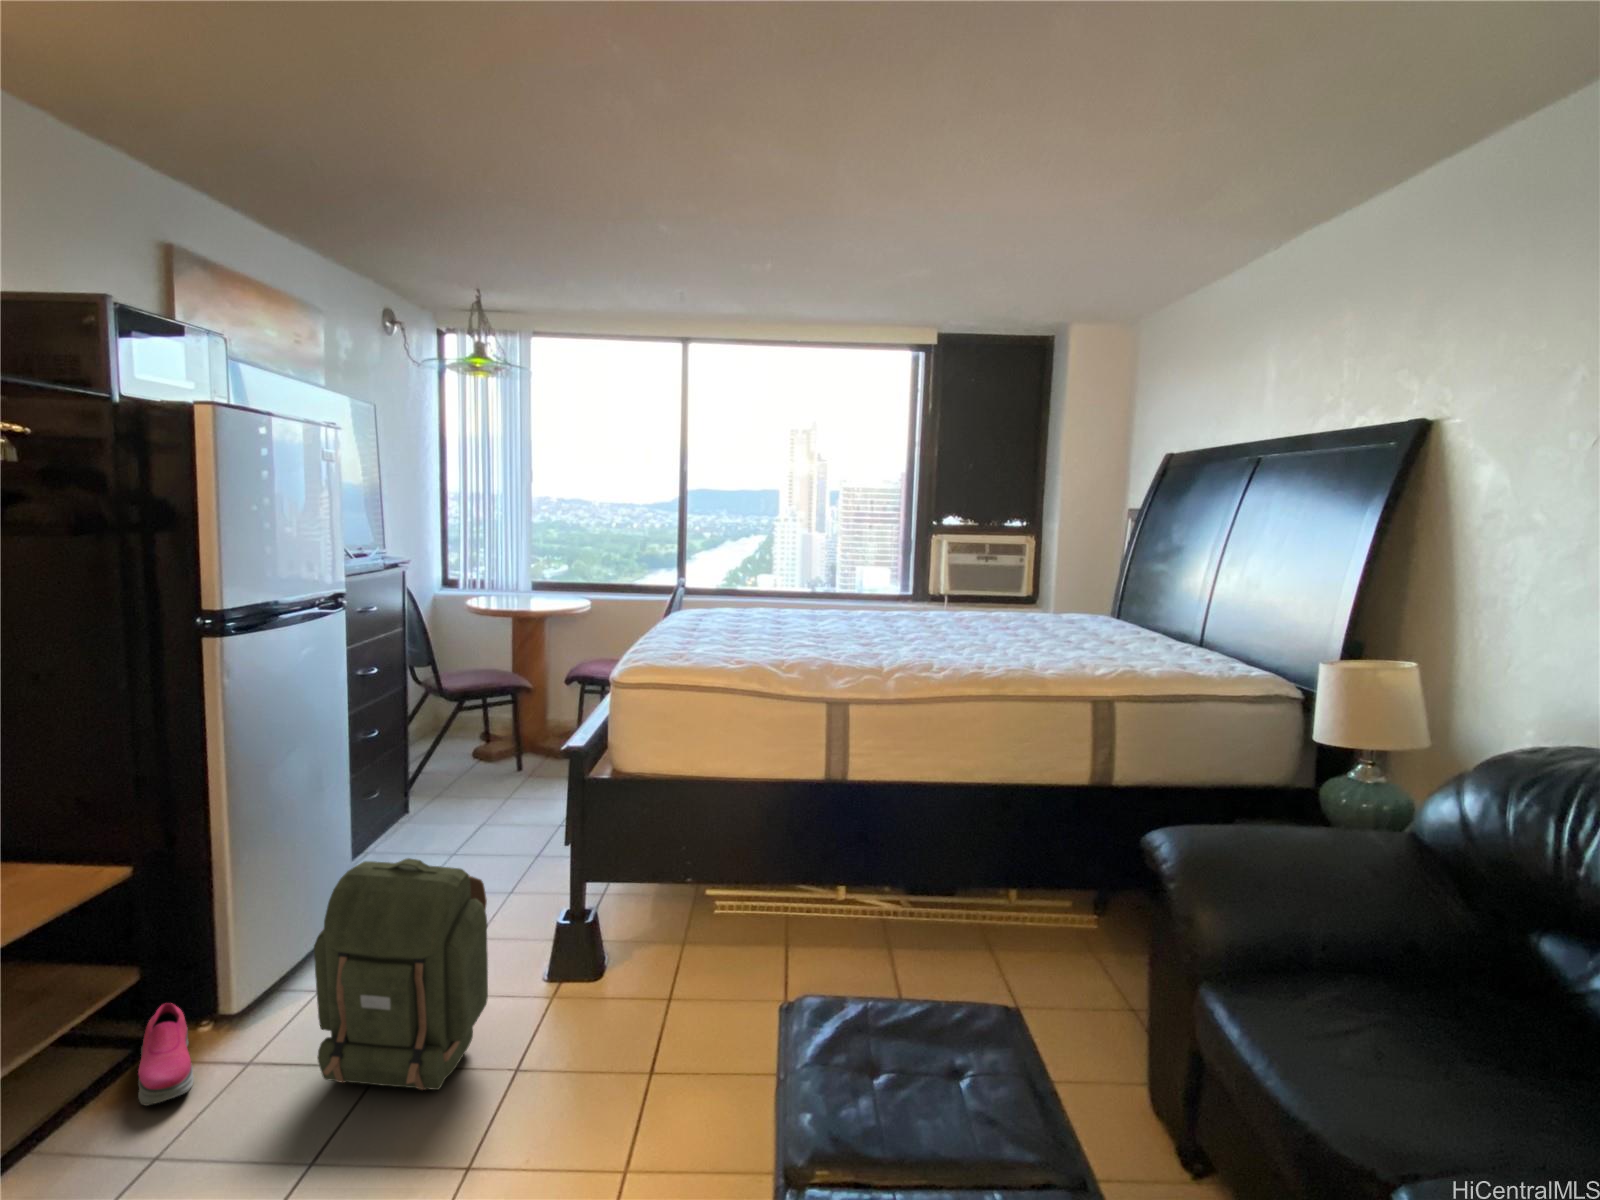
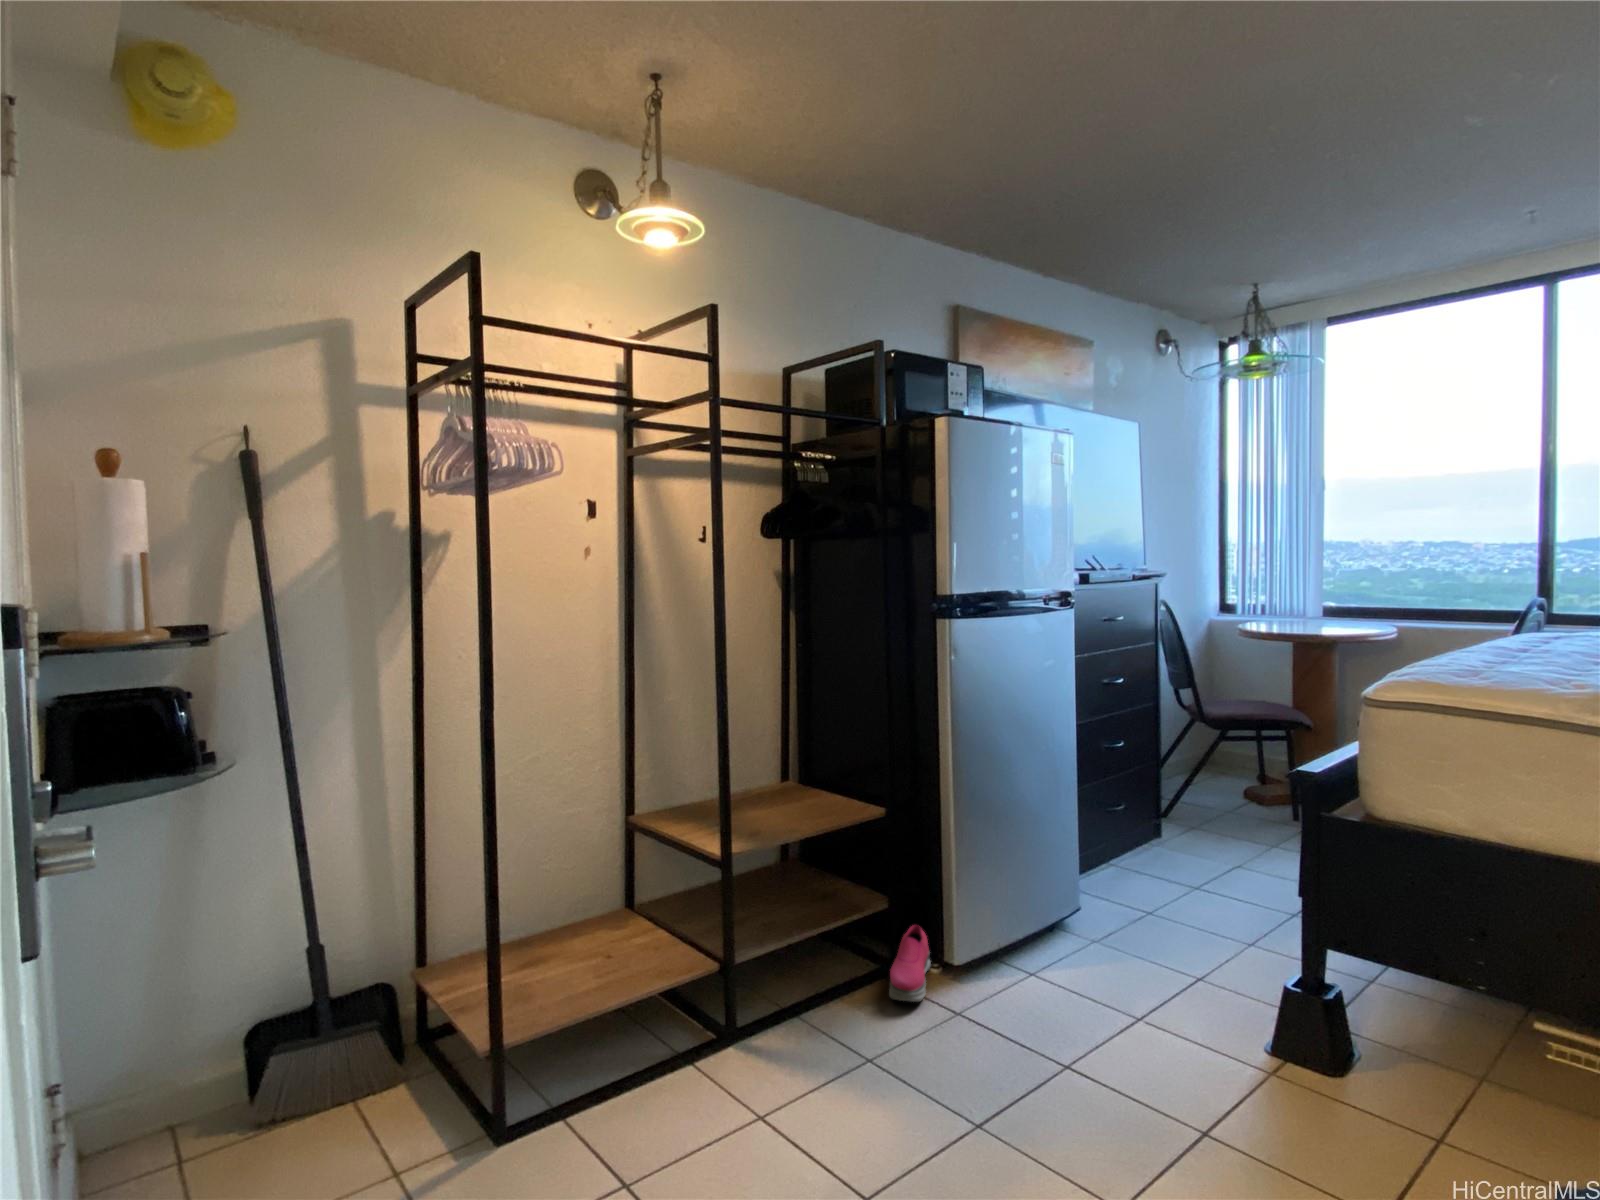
backpack: present [314,858,488,1090] -> none [1006,837,1183,1105]

